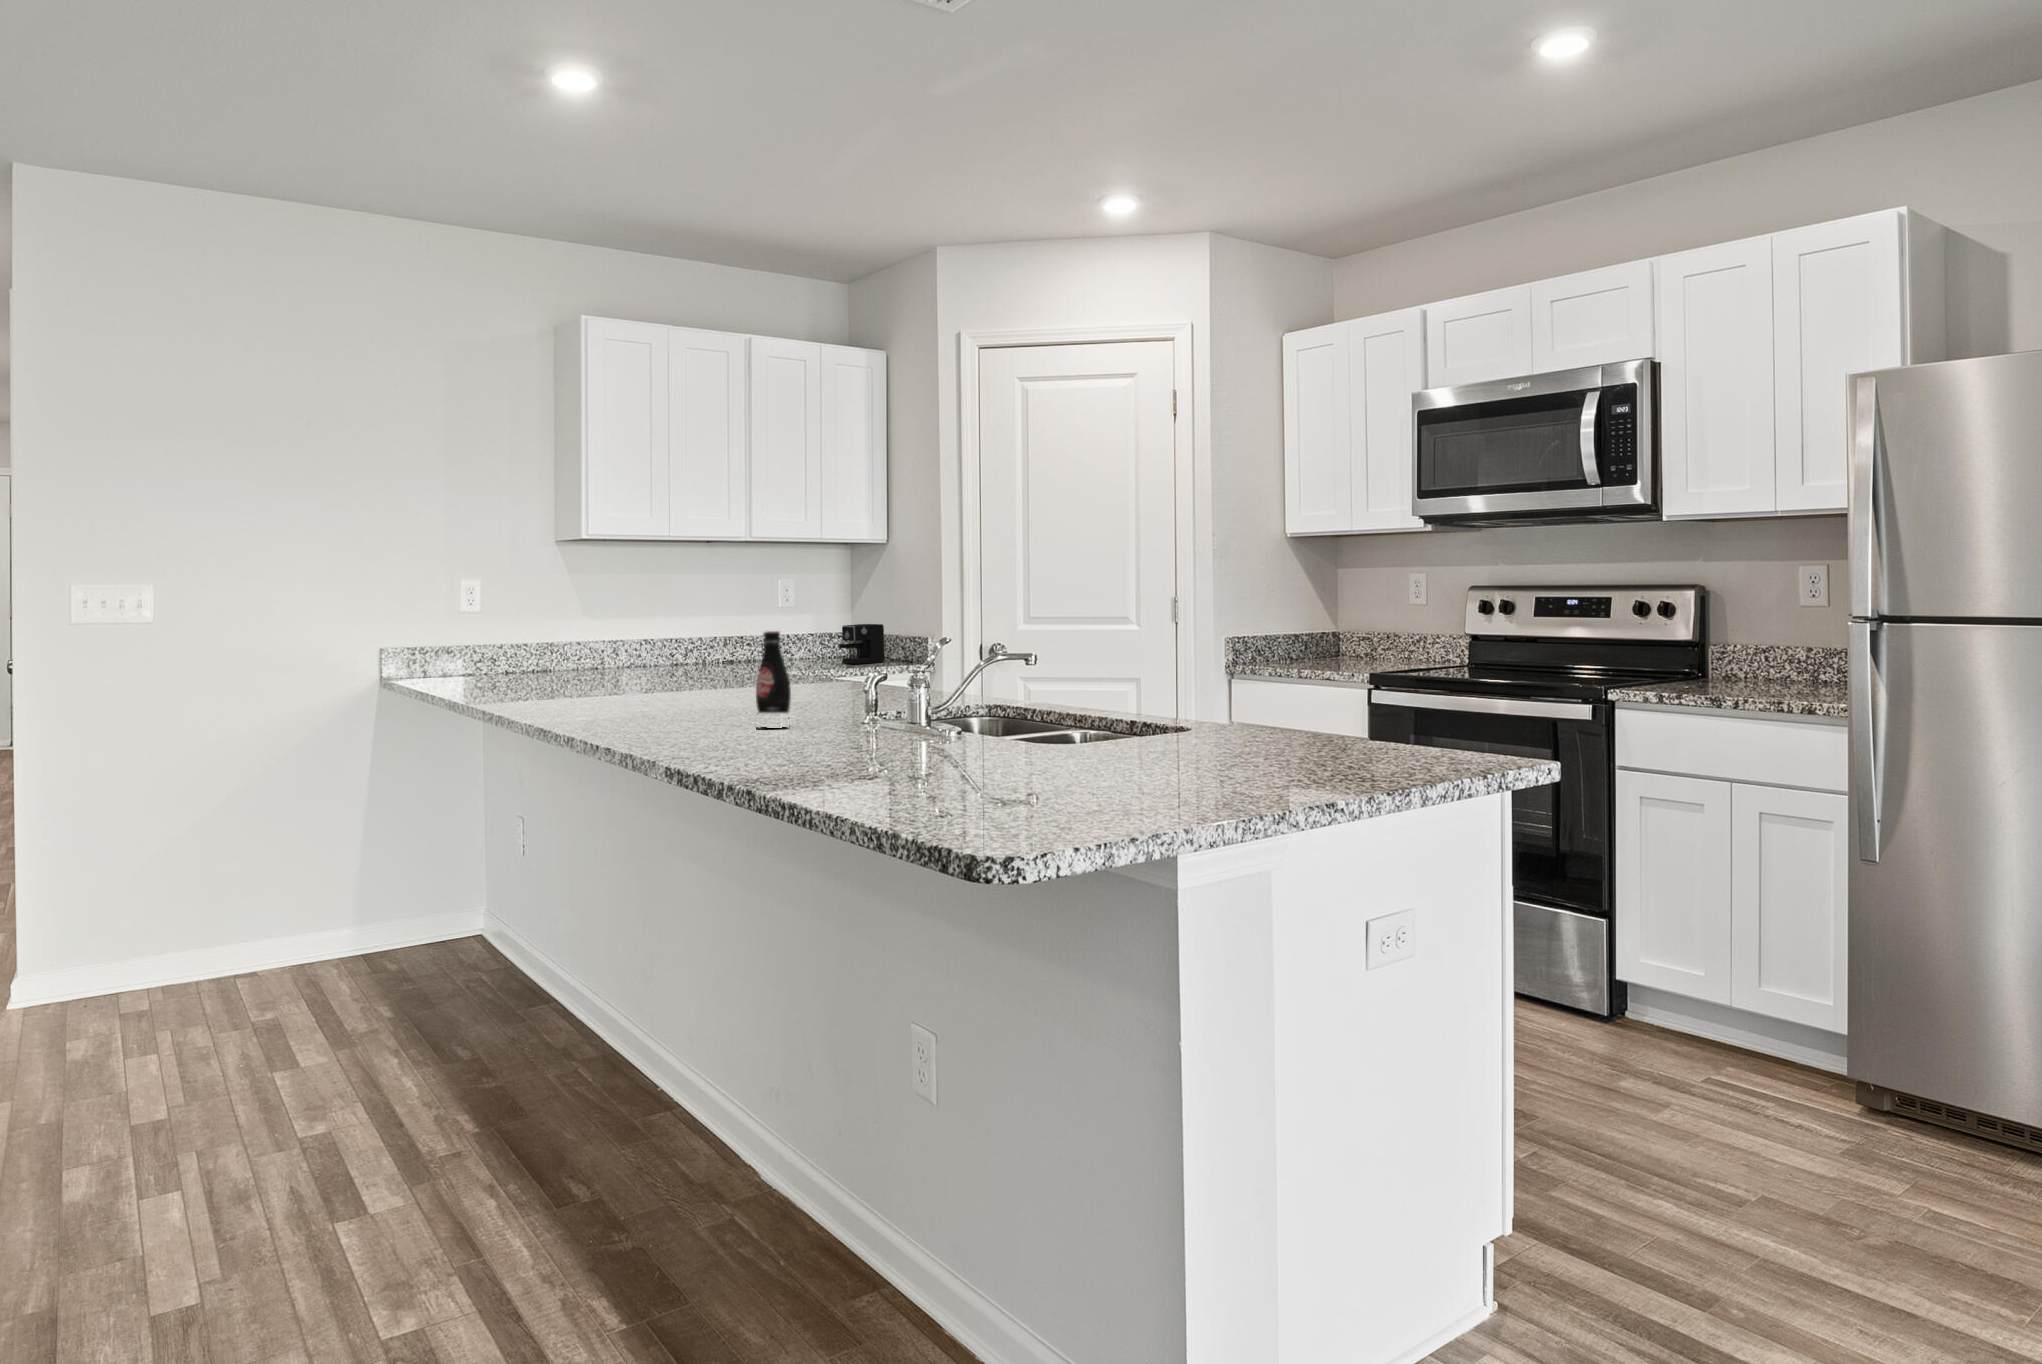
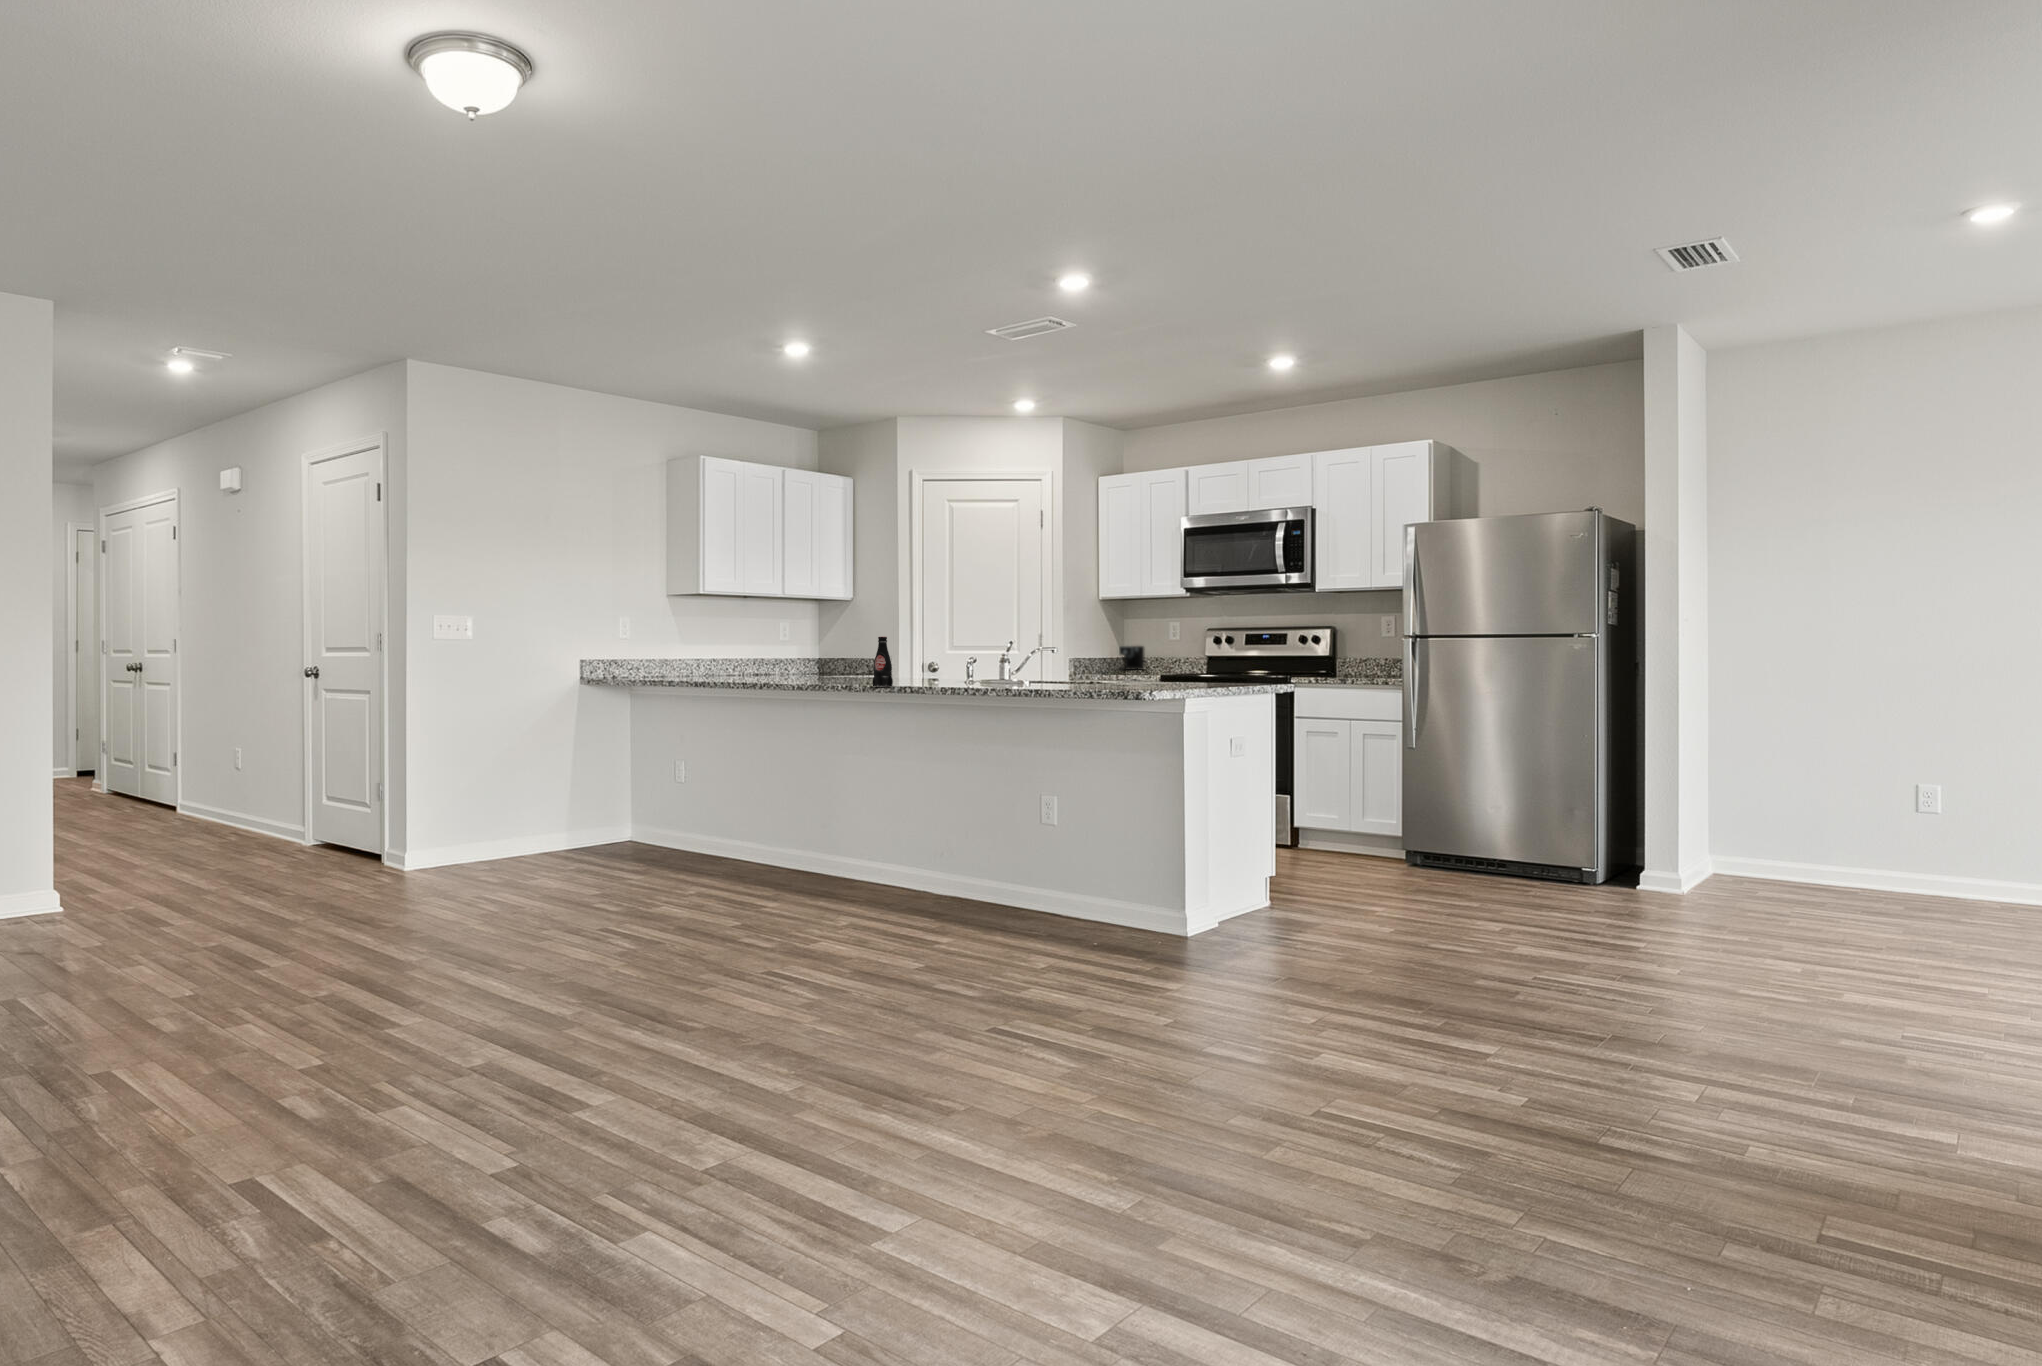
coffee maker: present [838,624,913,664] -> present [1119,646,1145,670]

